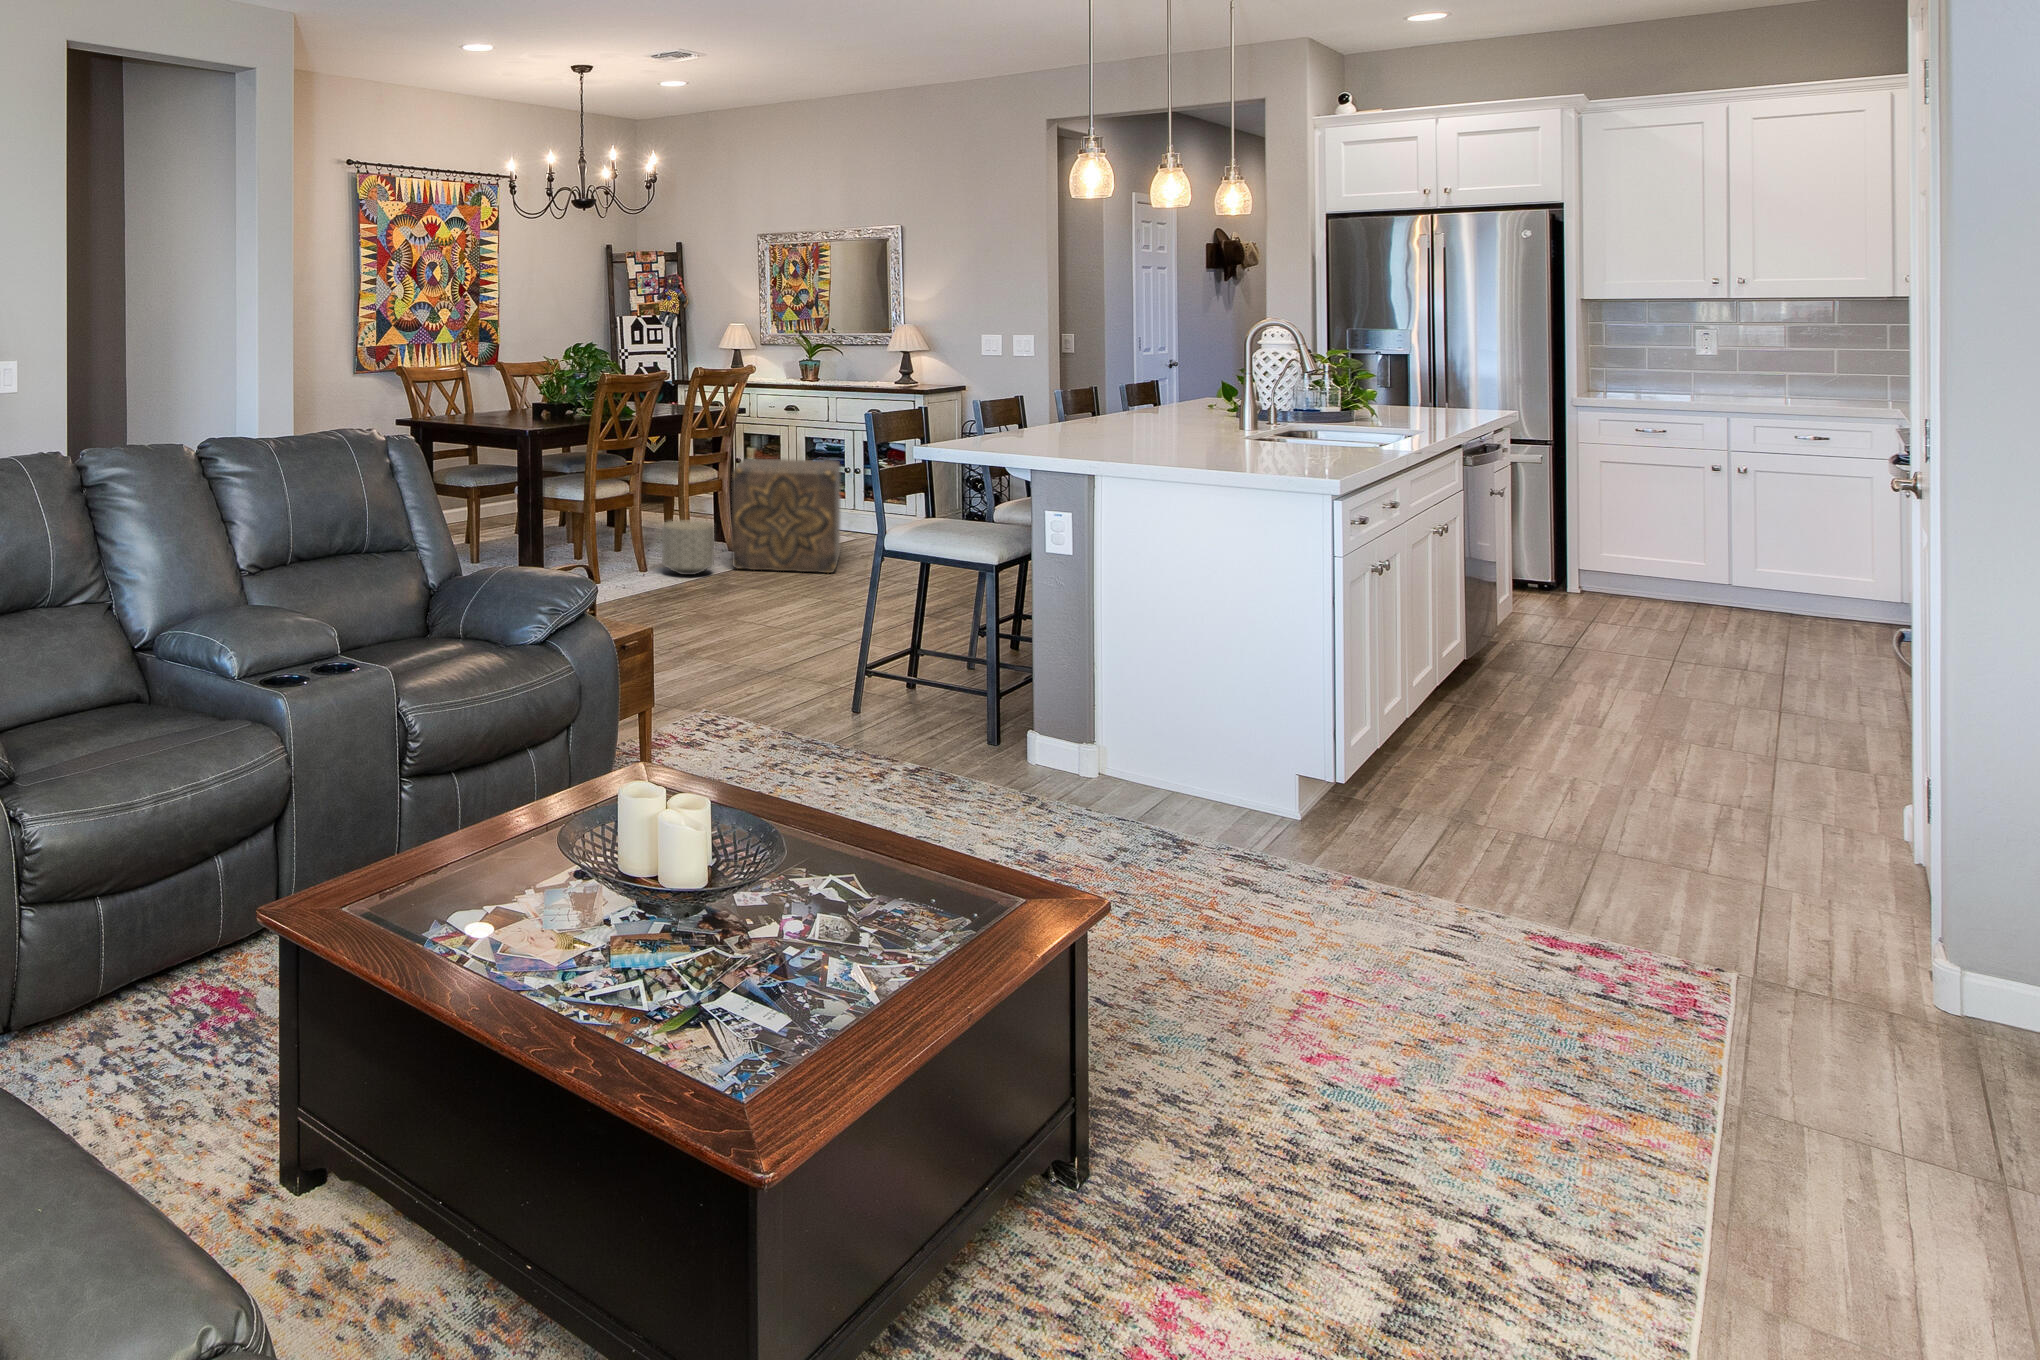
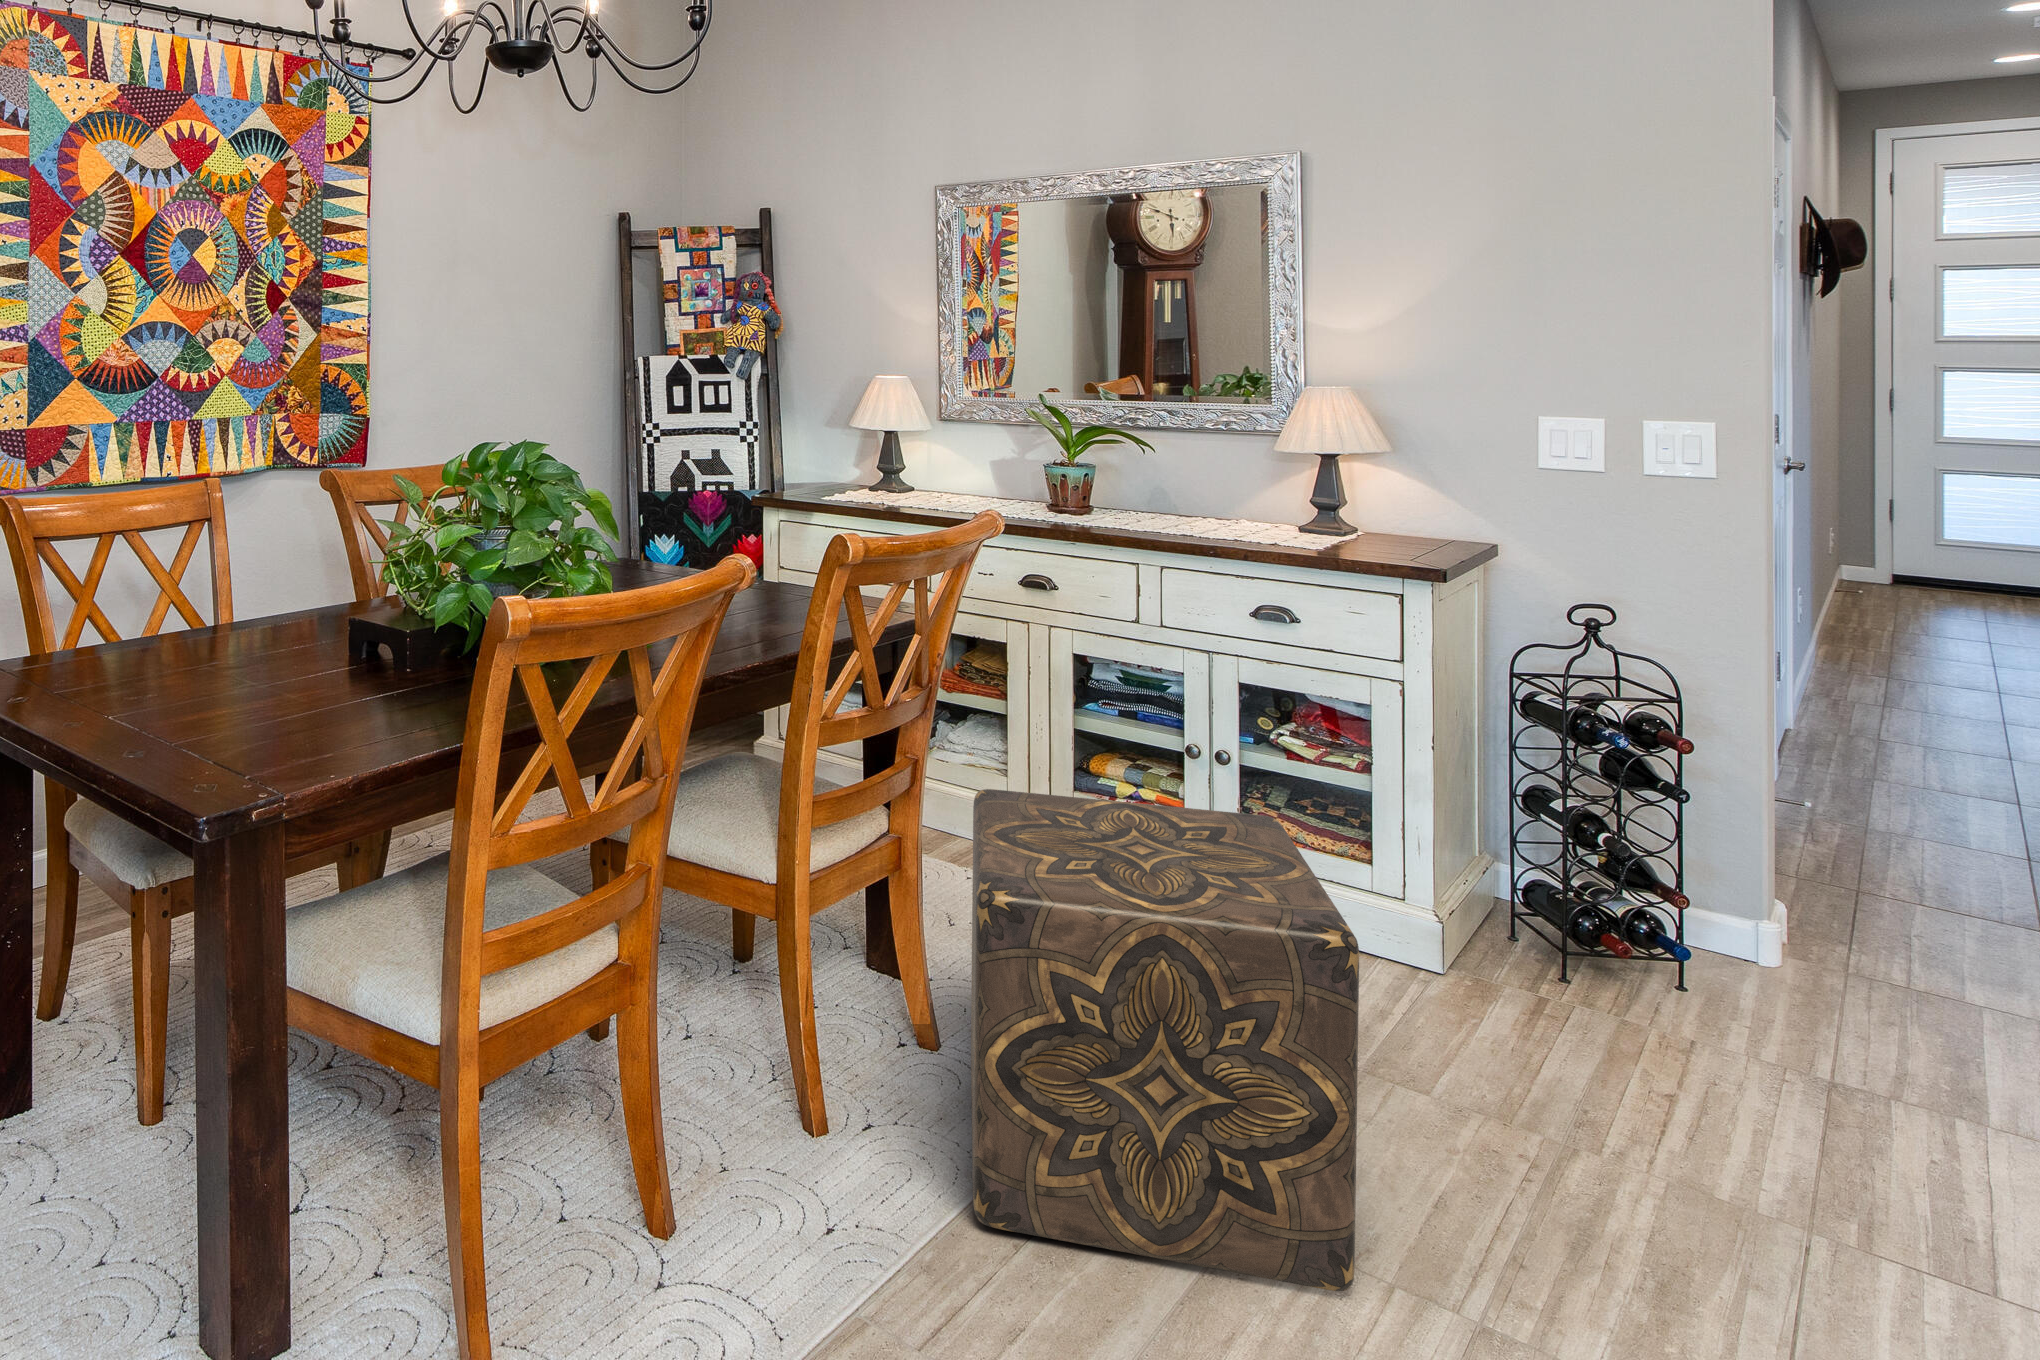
planter: present [662,520,714,575] -> none [738,1045,918,1290]

